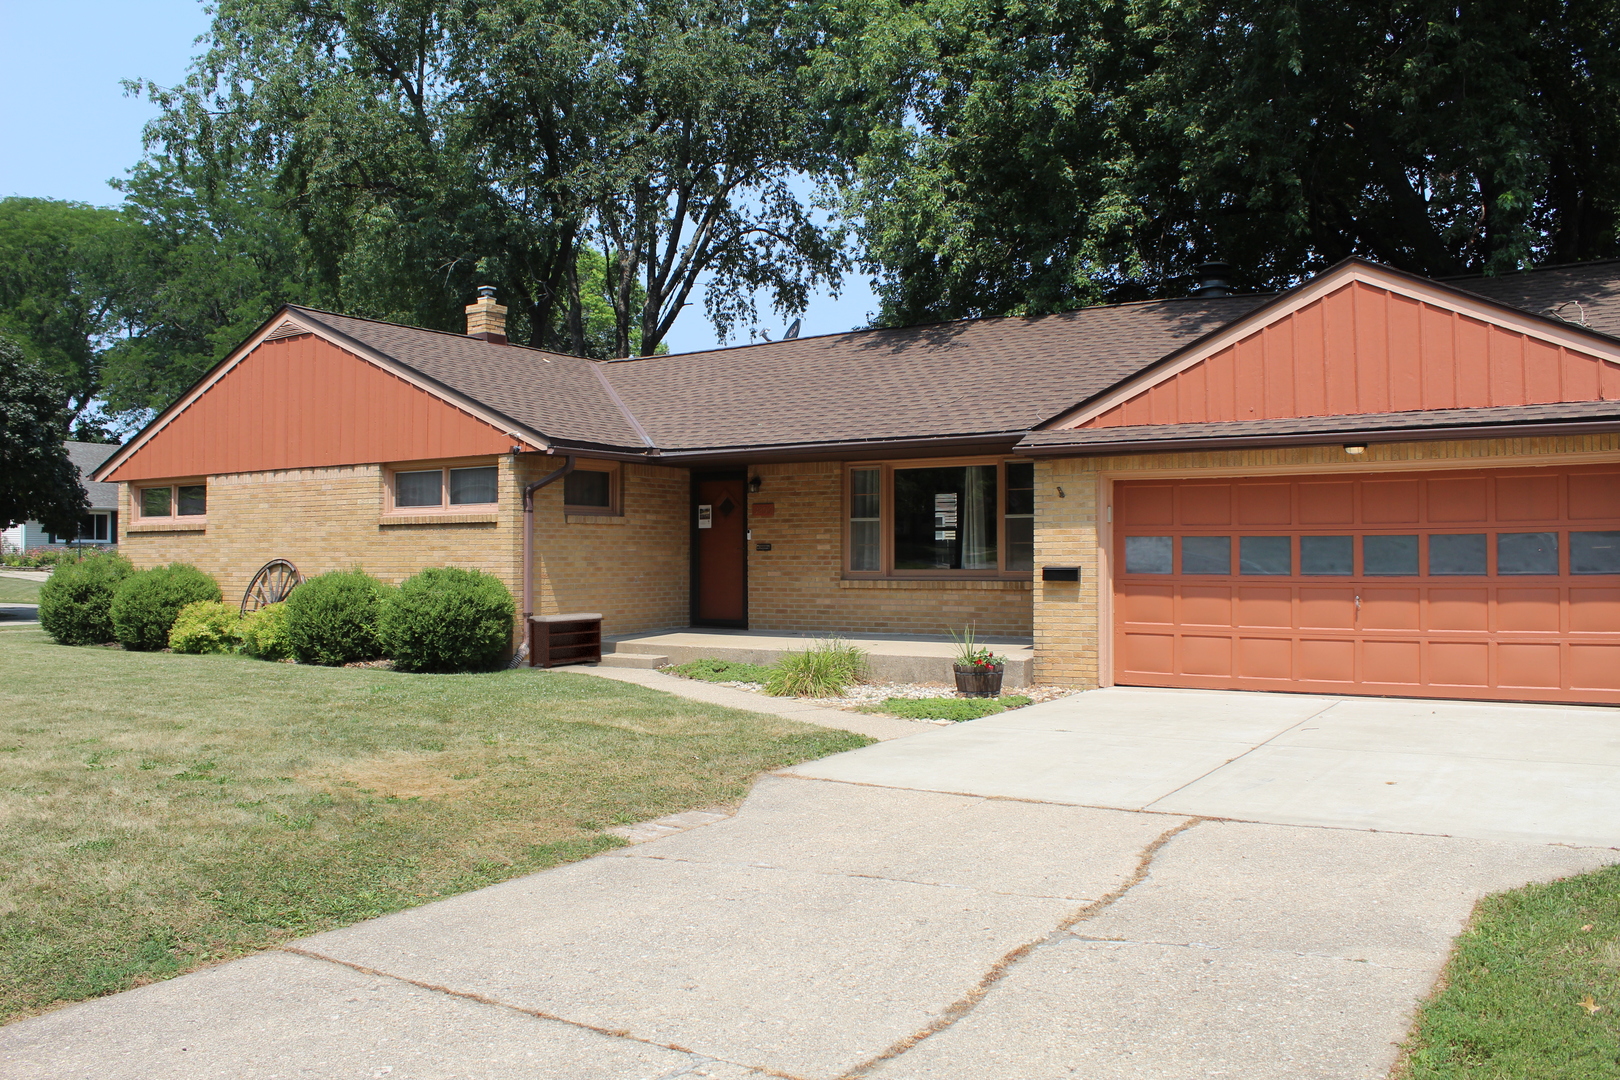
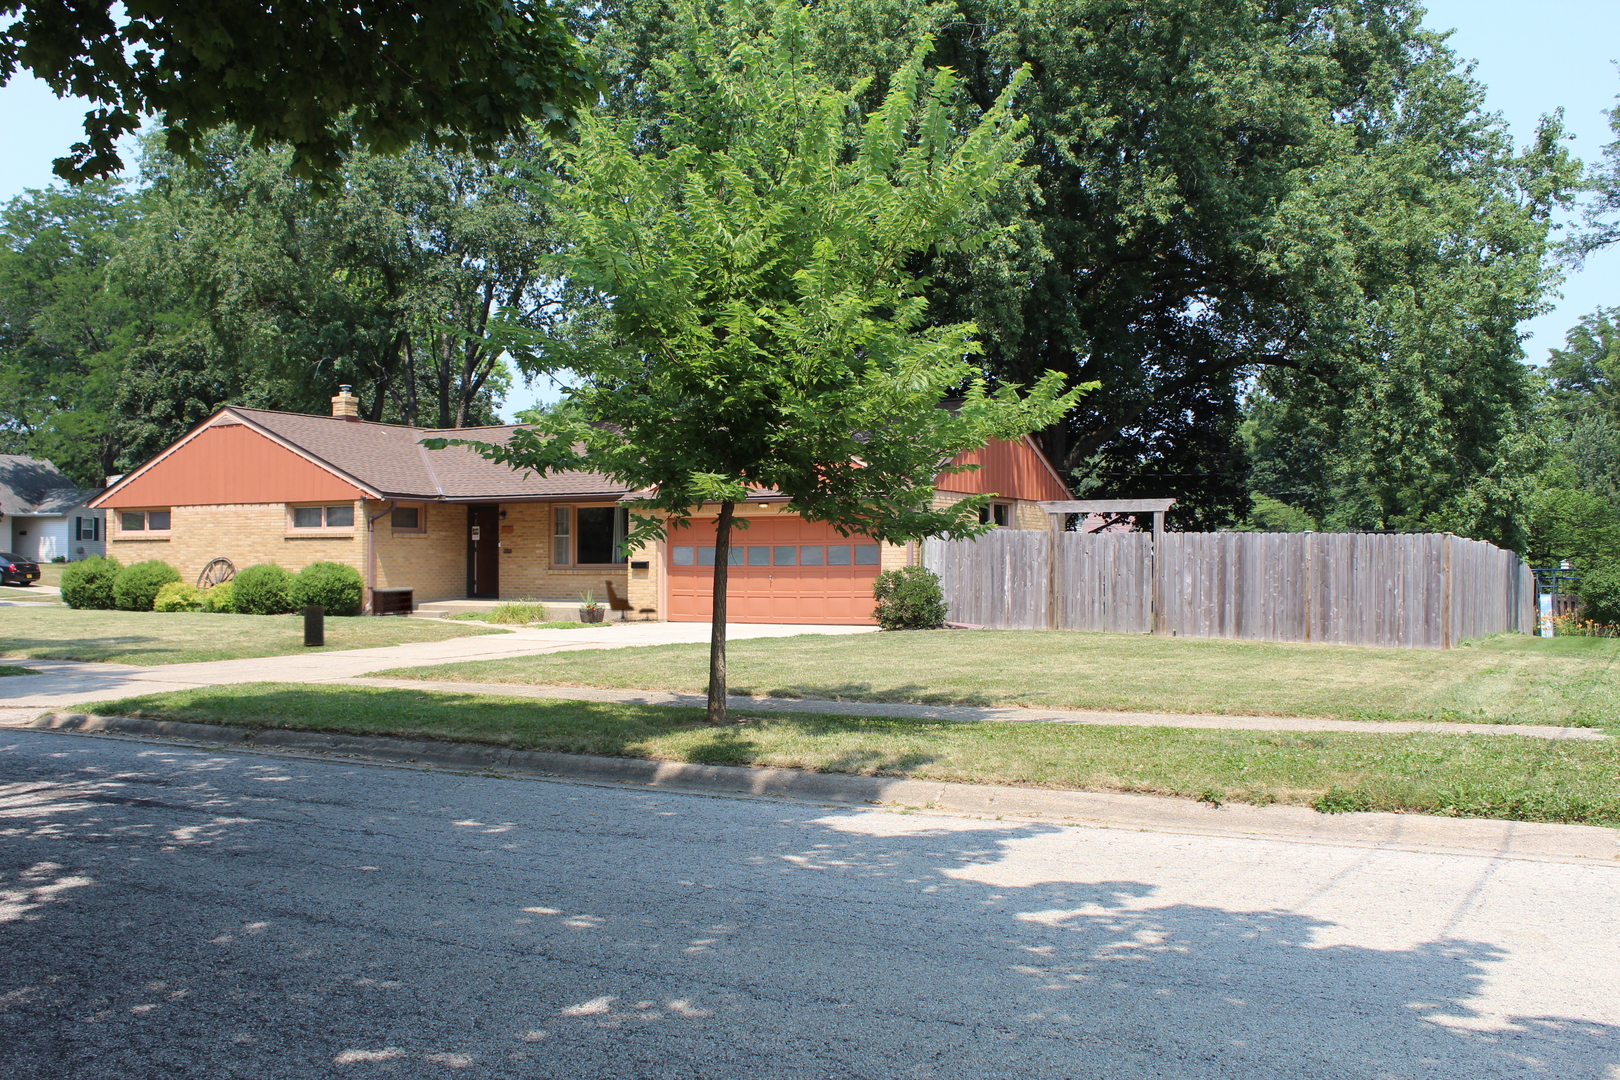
lounge chair: none [1003,605,1107,694] -> present [605,580,656,620]
trash can: none [369,678,423,785] -> present [303,606,325,646]

